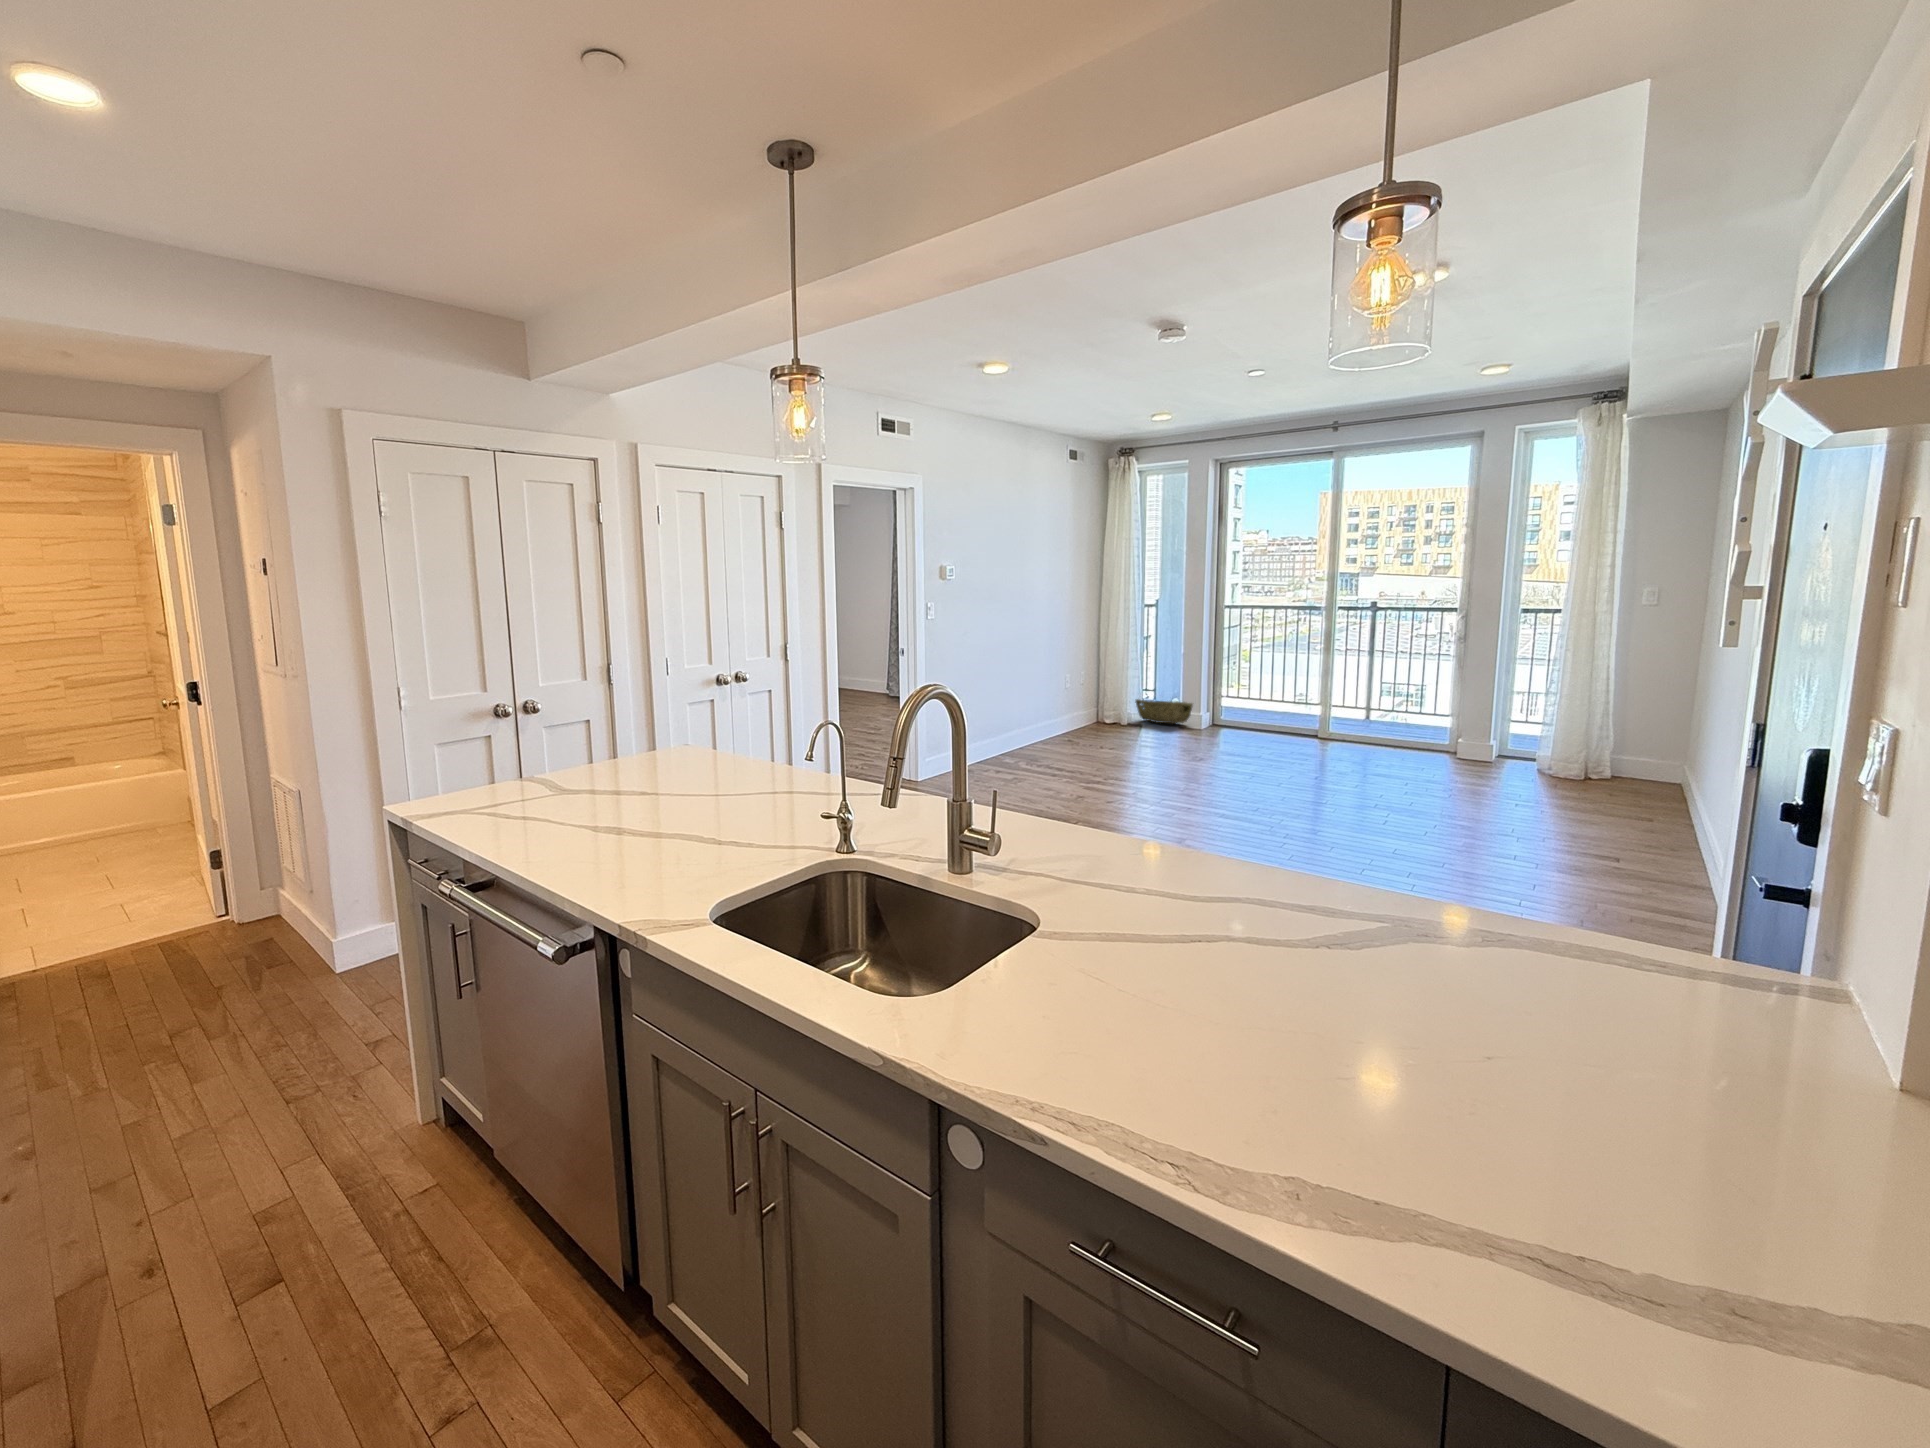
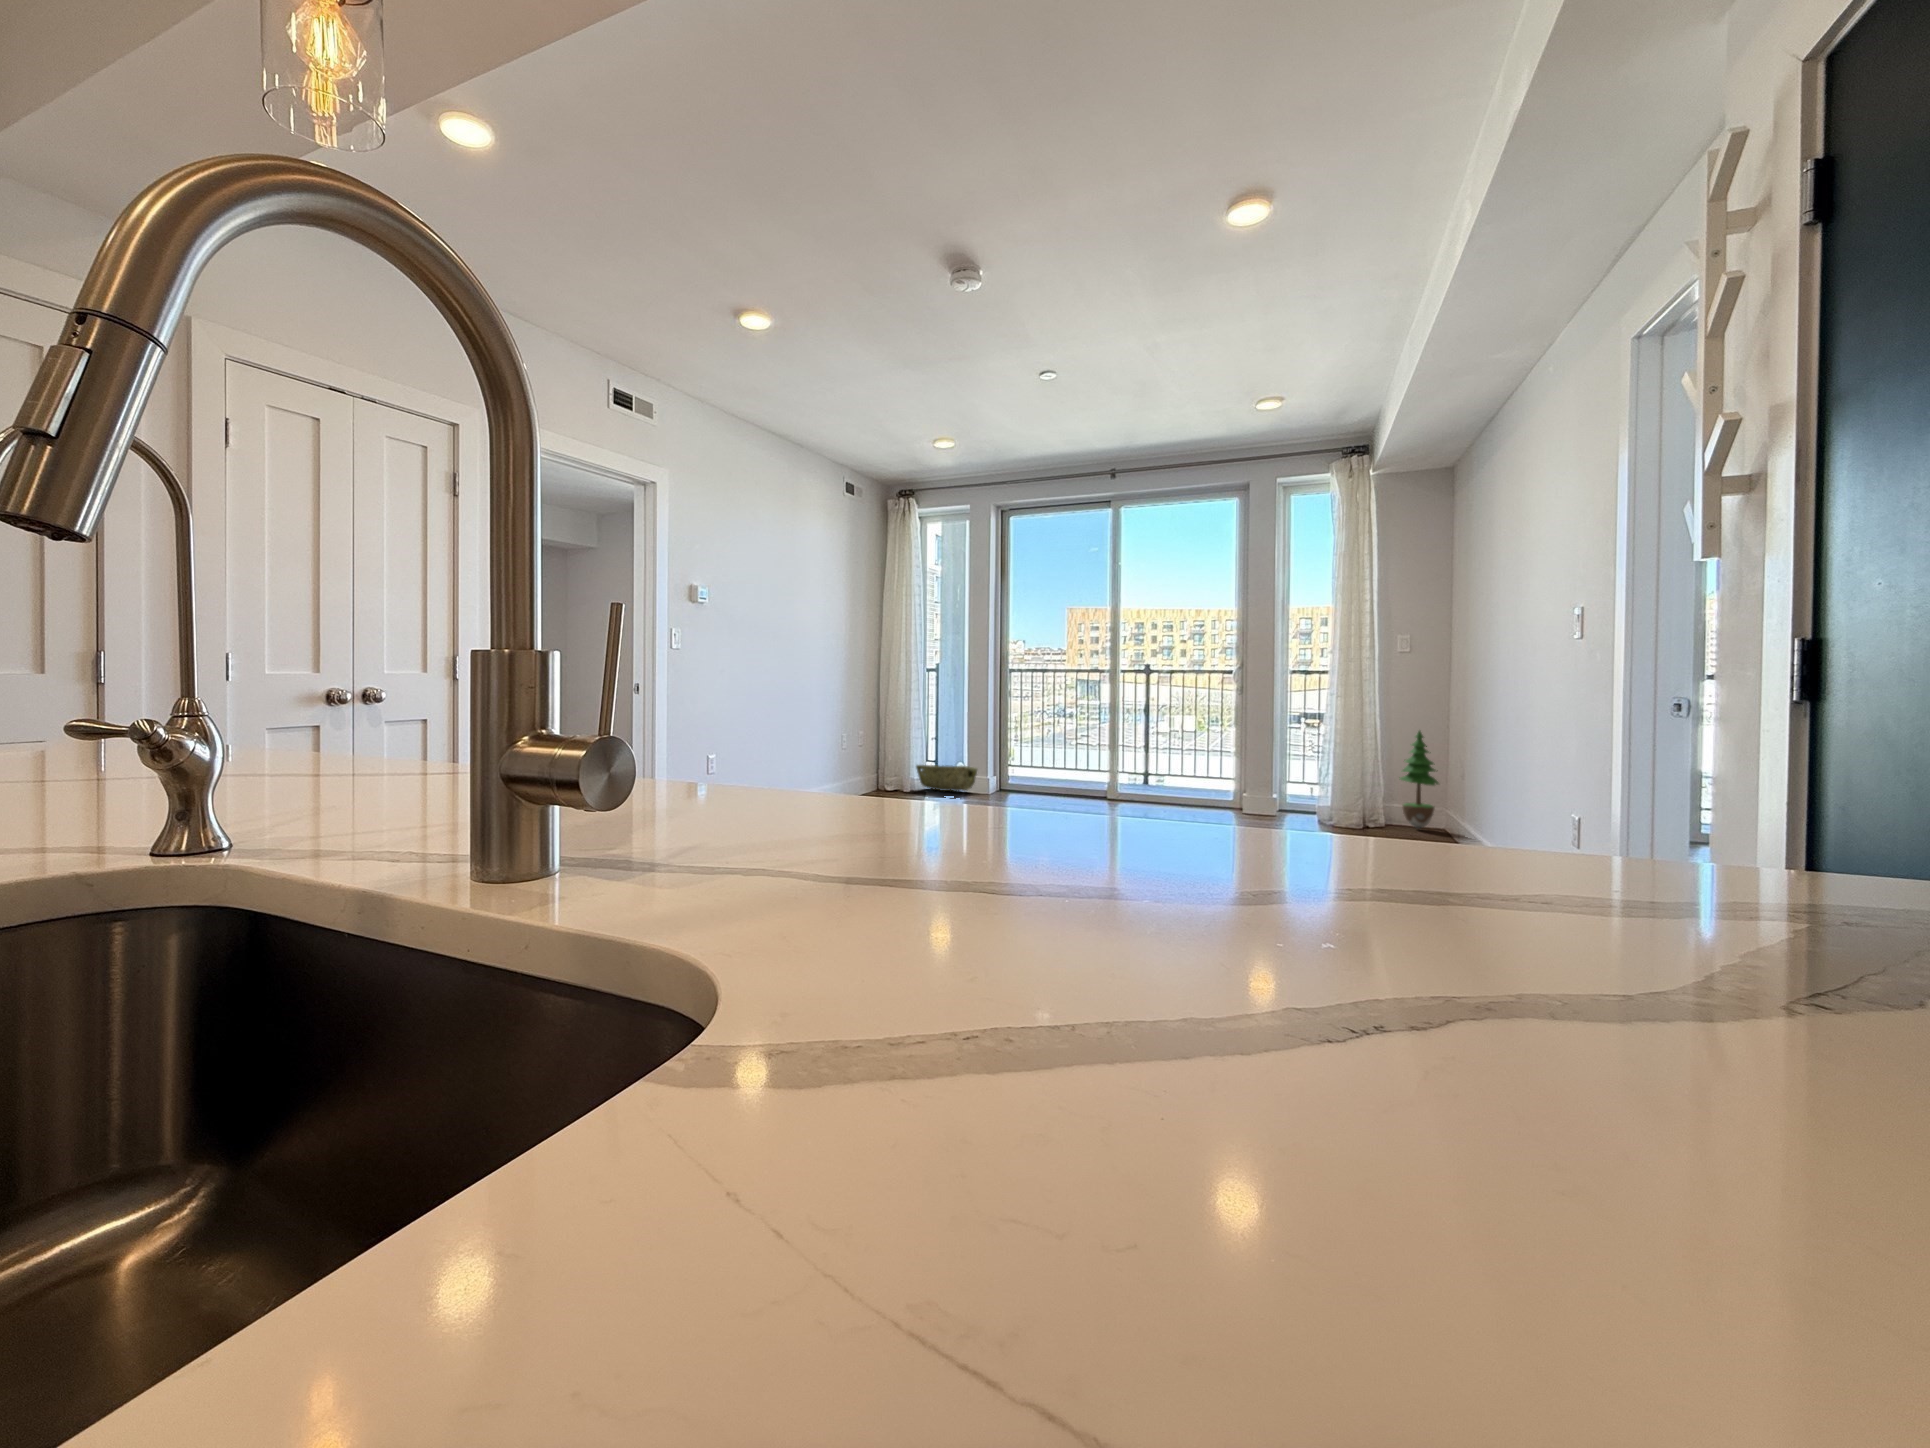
potted tree: none [1627,682,1673,780] -> present [1399,731,1439,829]

